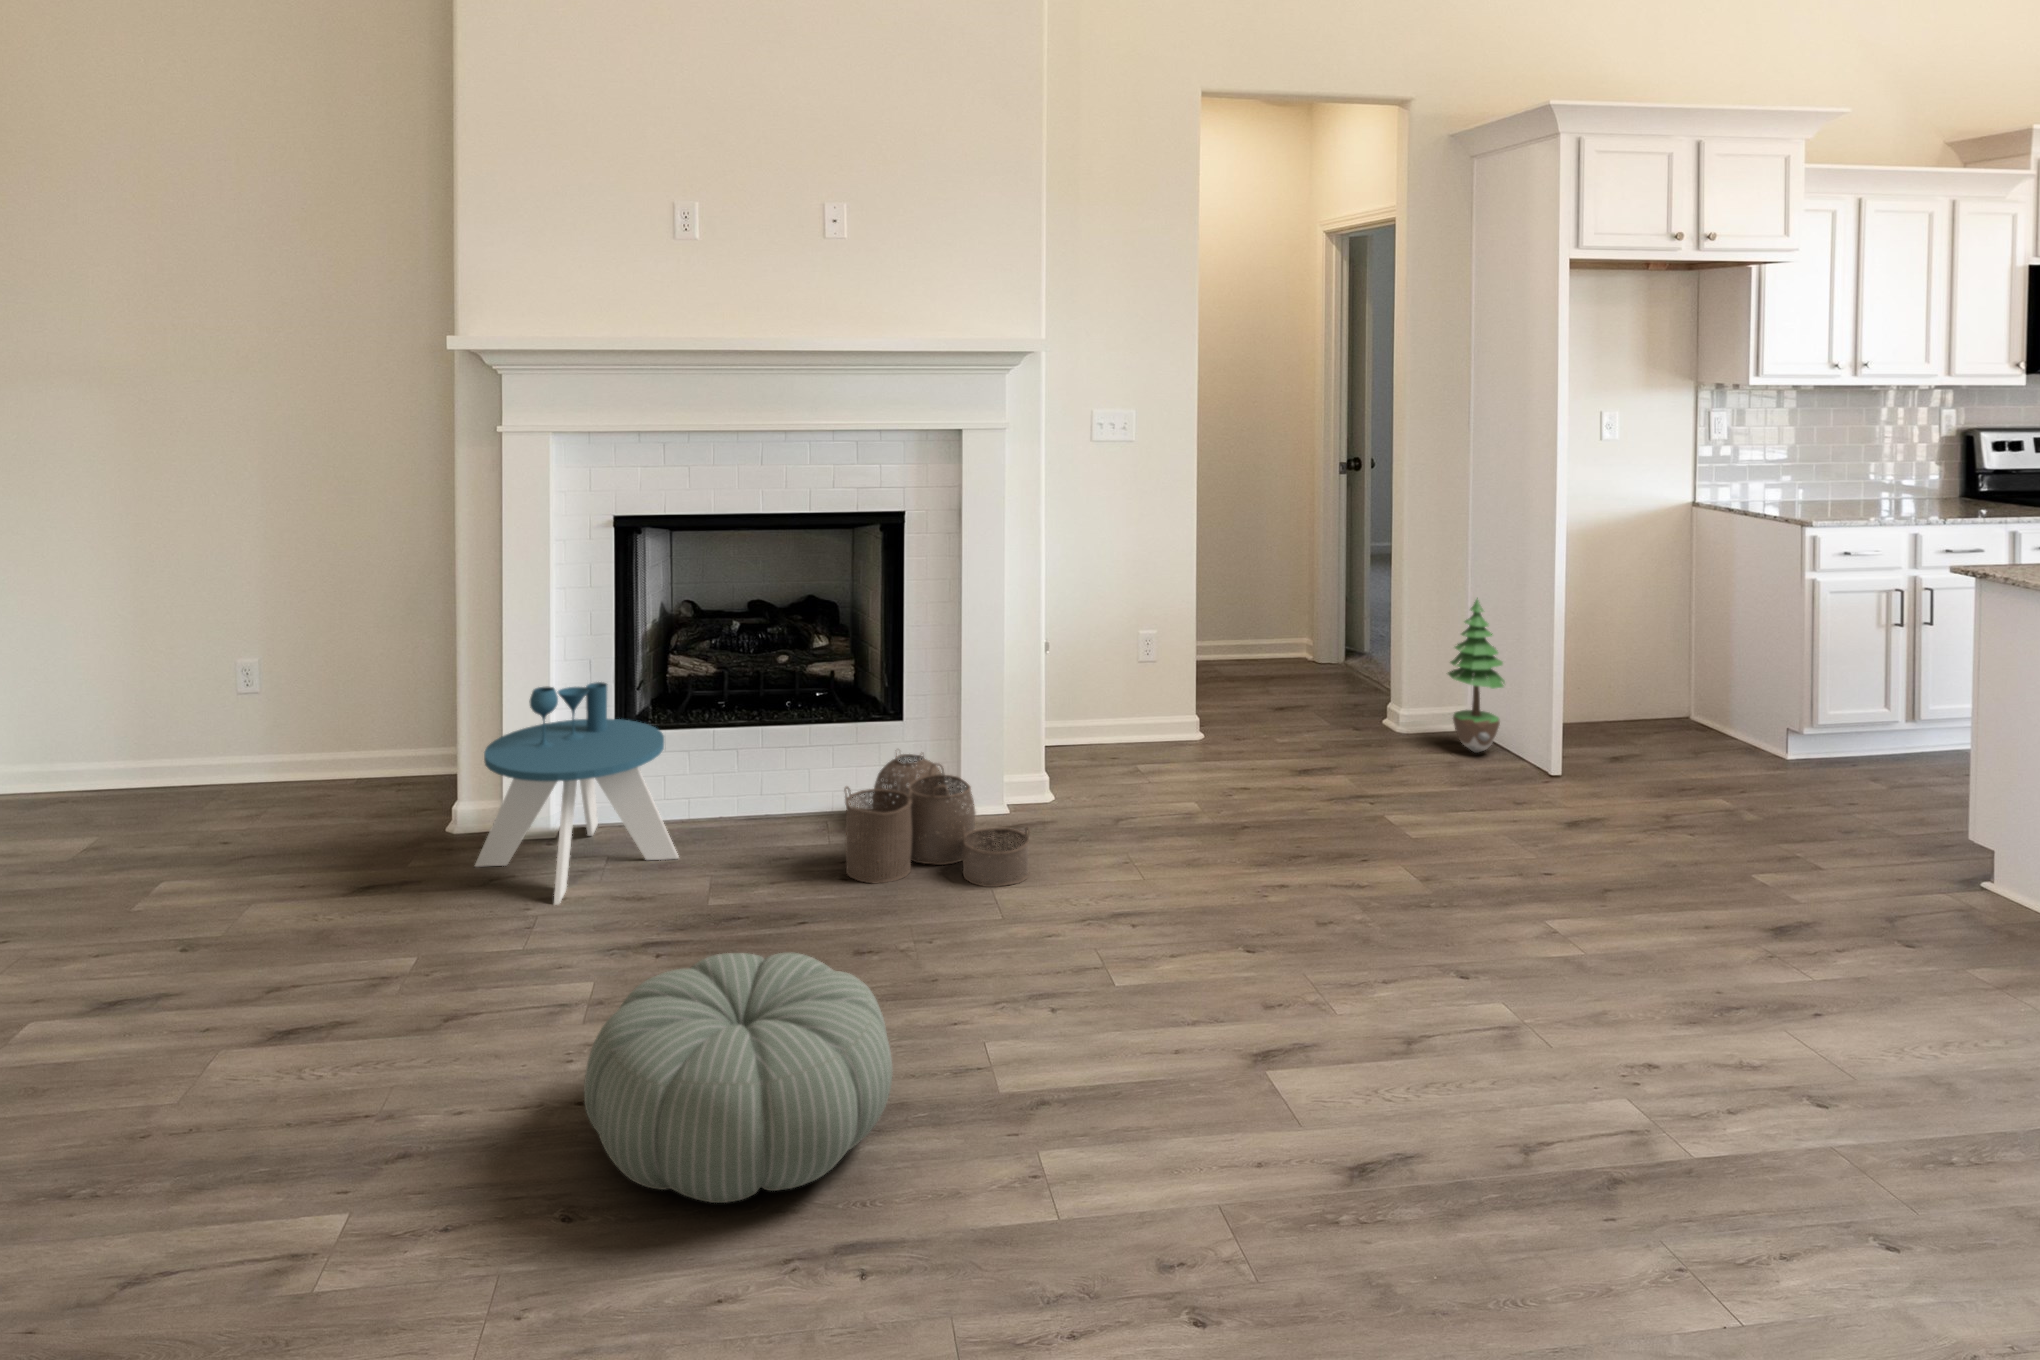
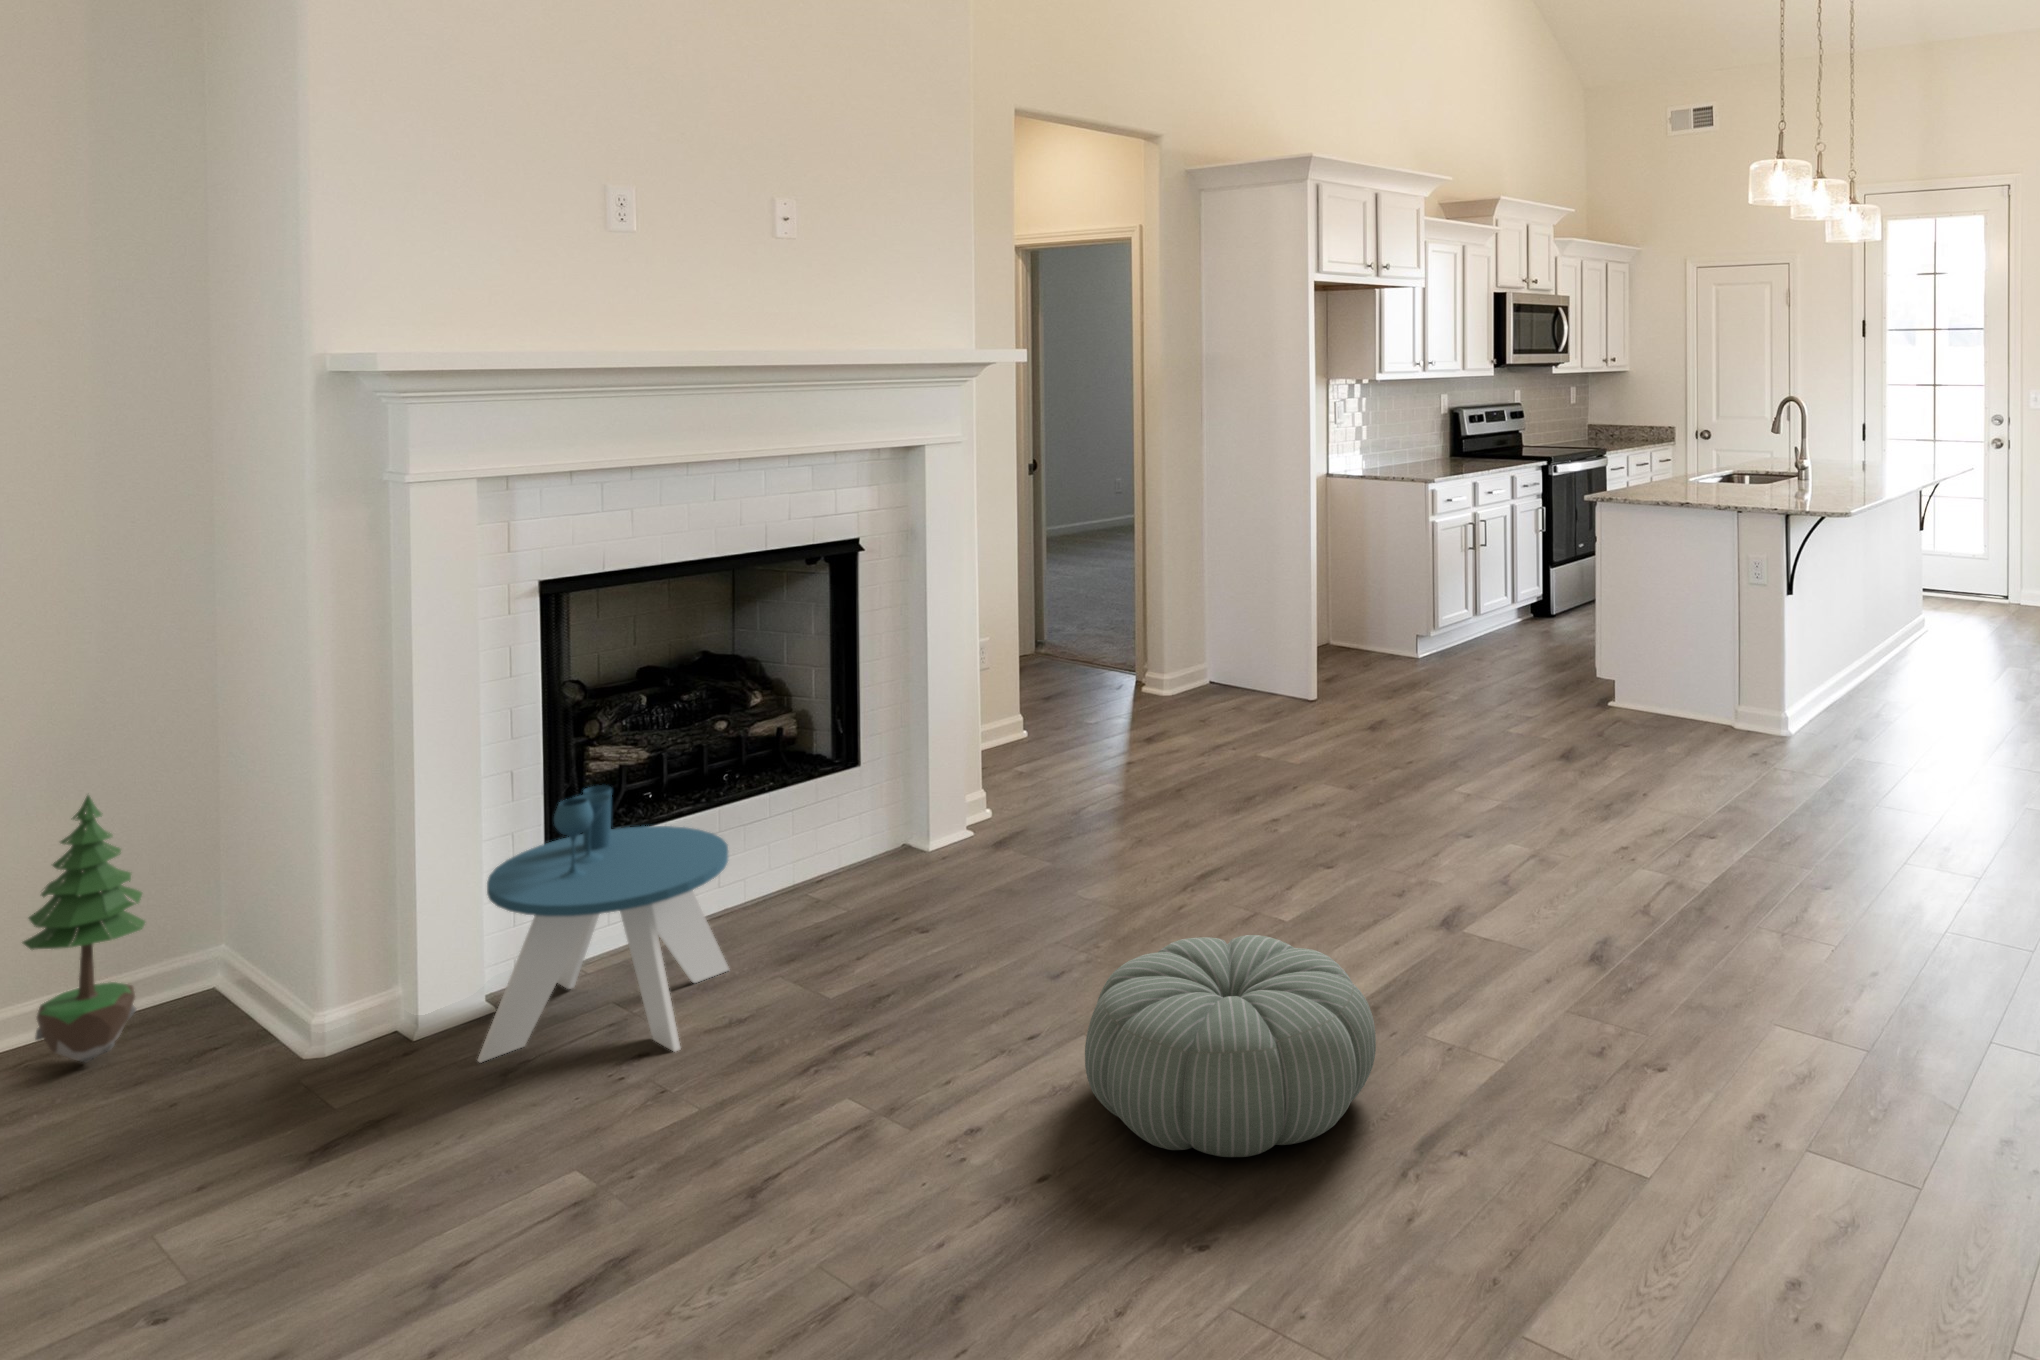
potted tree: present [1448,598,1505,753] -> present [23,795,145,1063]
woven basket: present [844,753,1030,887] -> none [865,789,1095,923]

